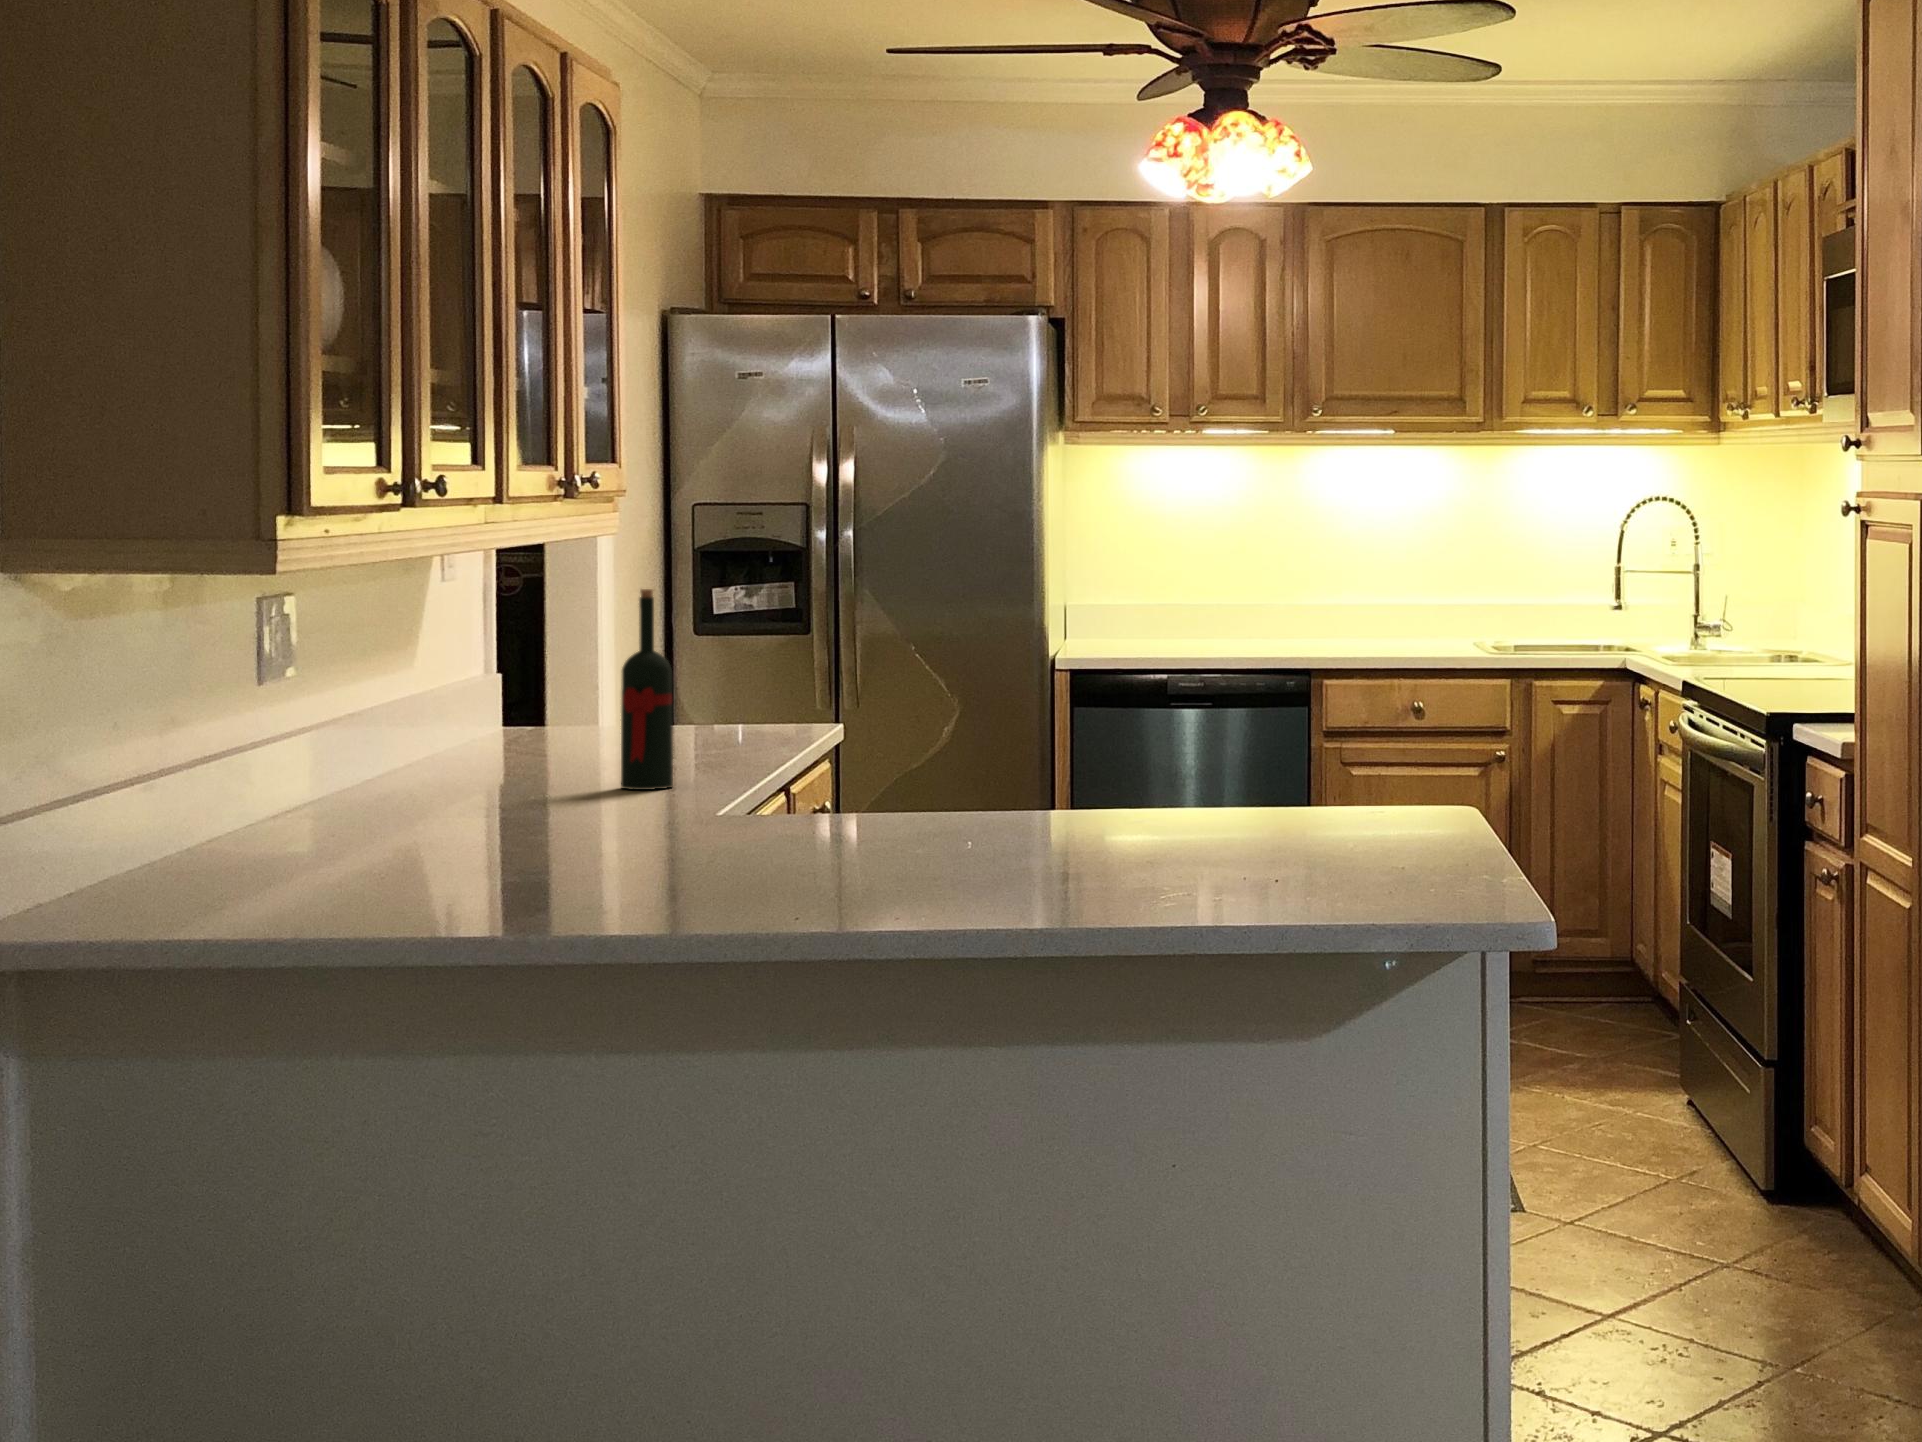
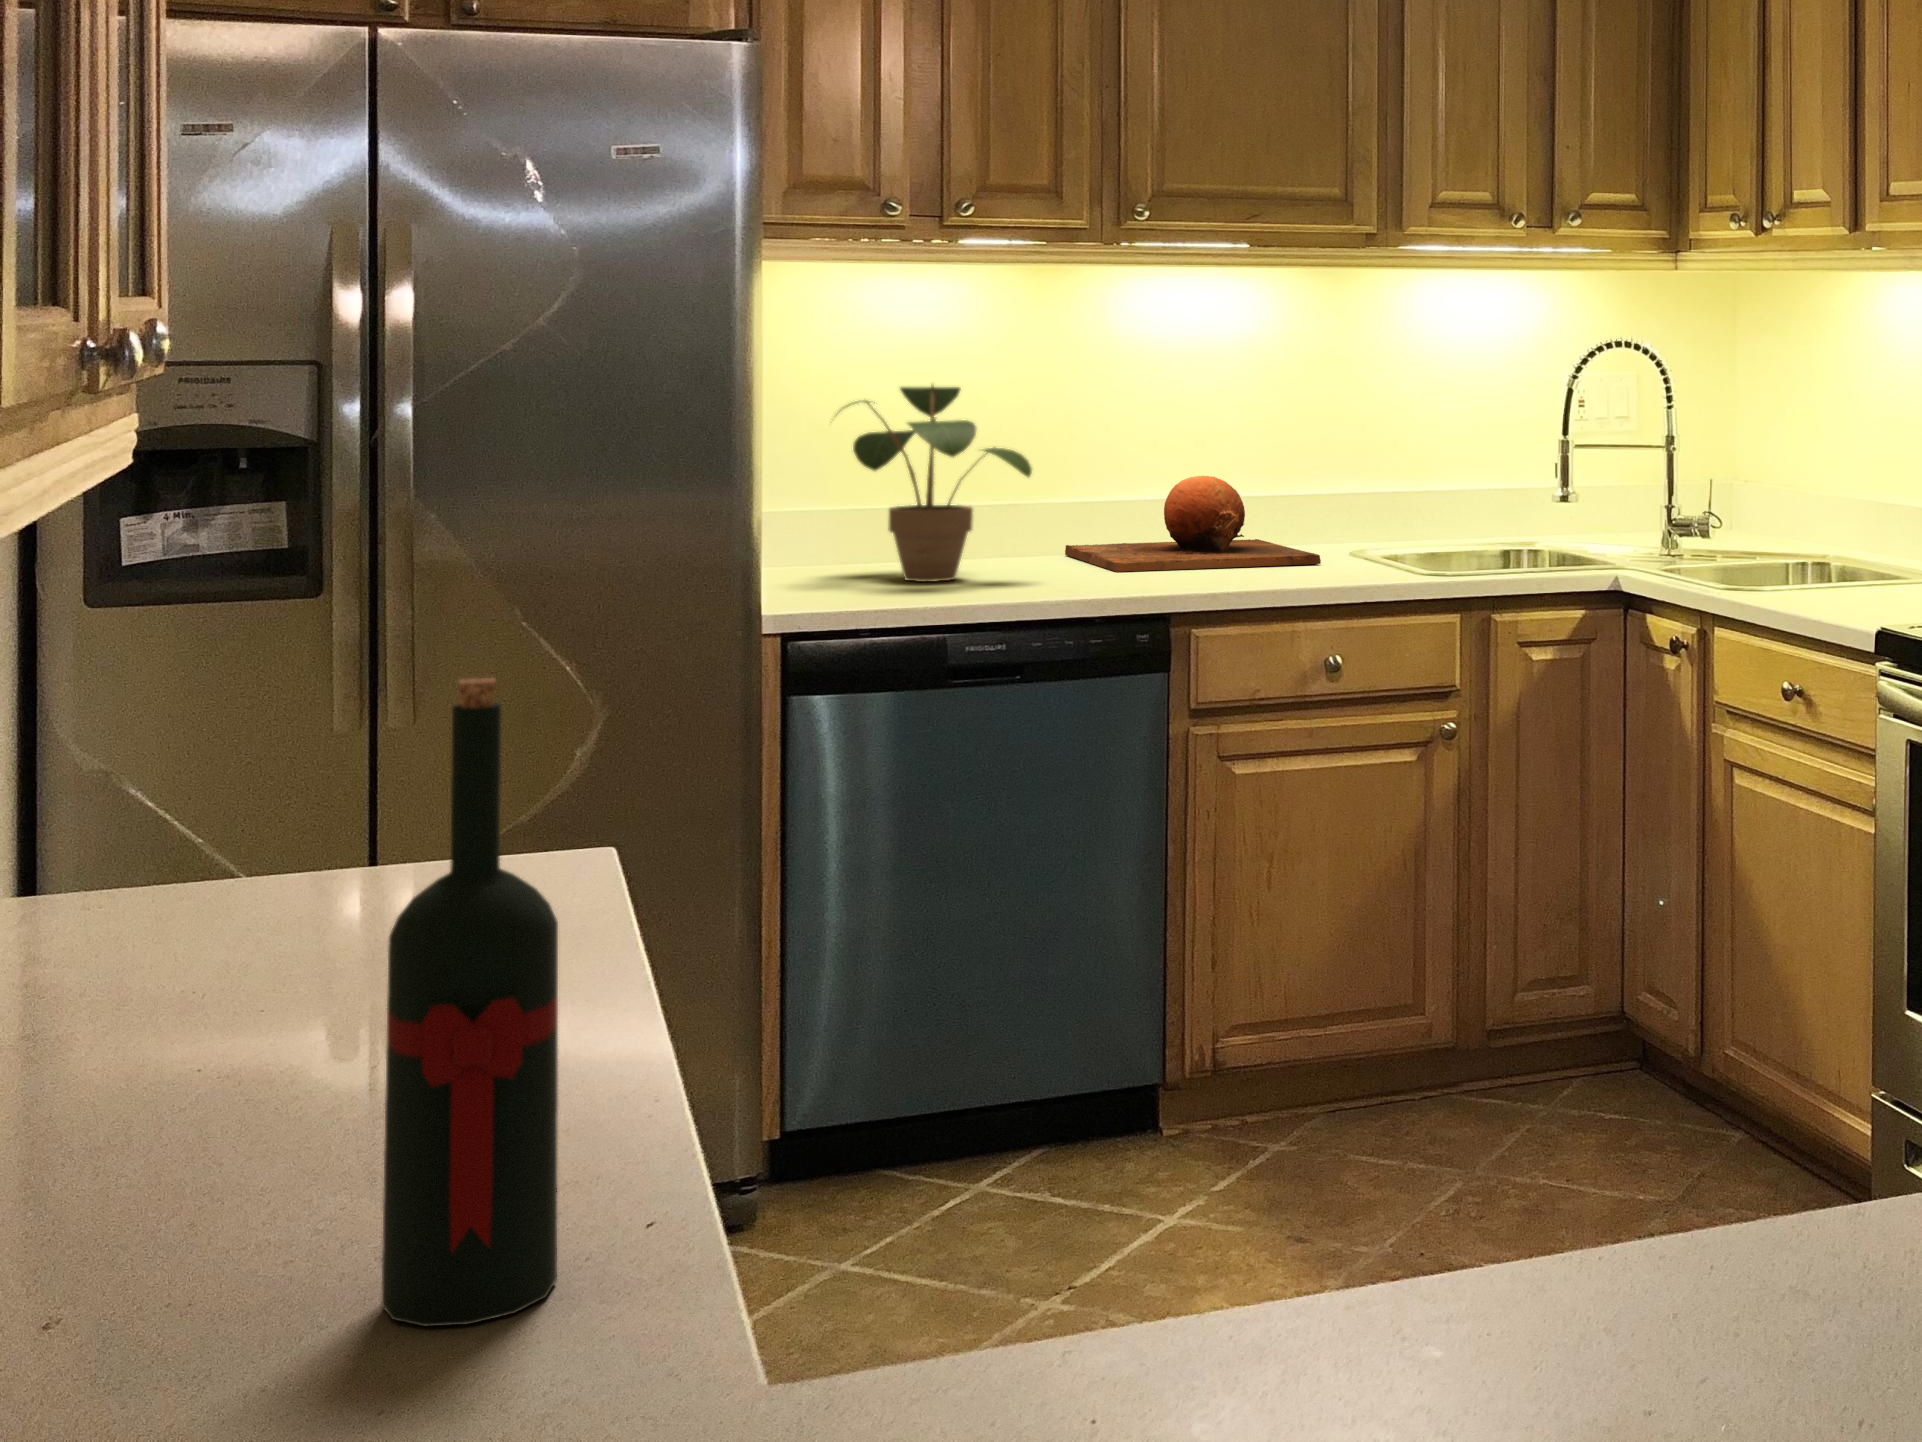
potted plant: none [1110,523,1232,648] -> present [836,385,1032,582]
chopping board: none [1290,588,1441,648] -> present [1065,476,1321,572]

